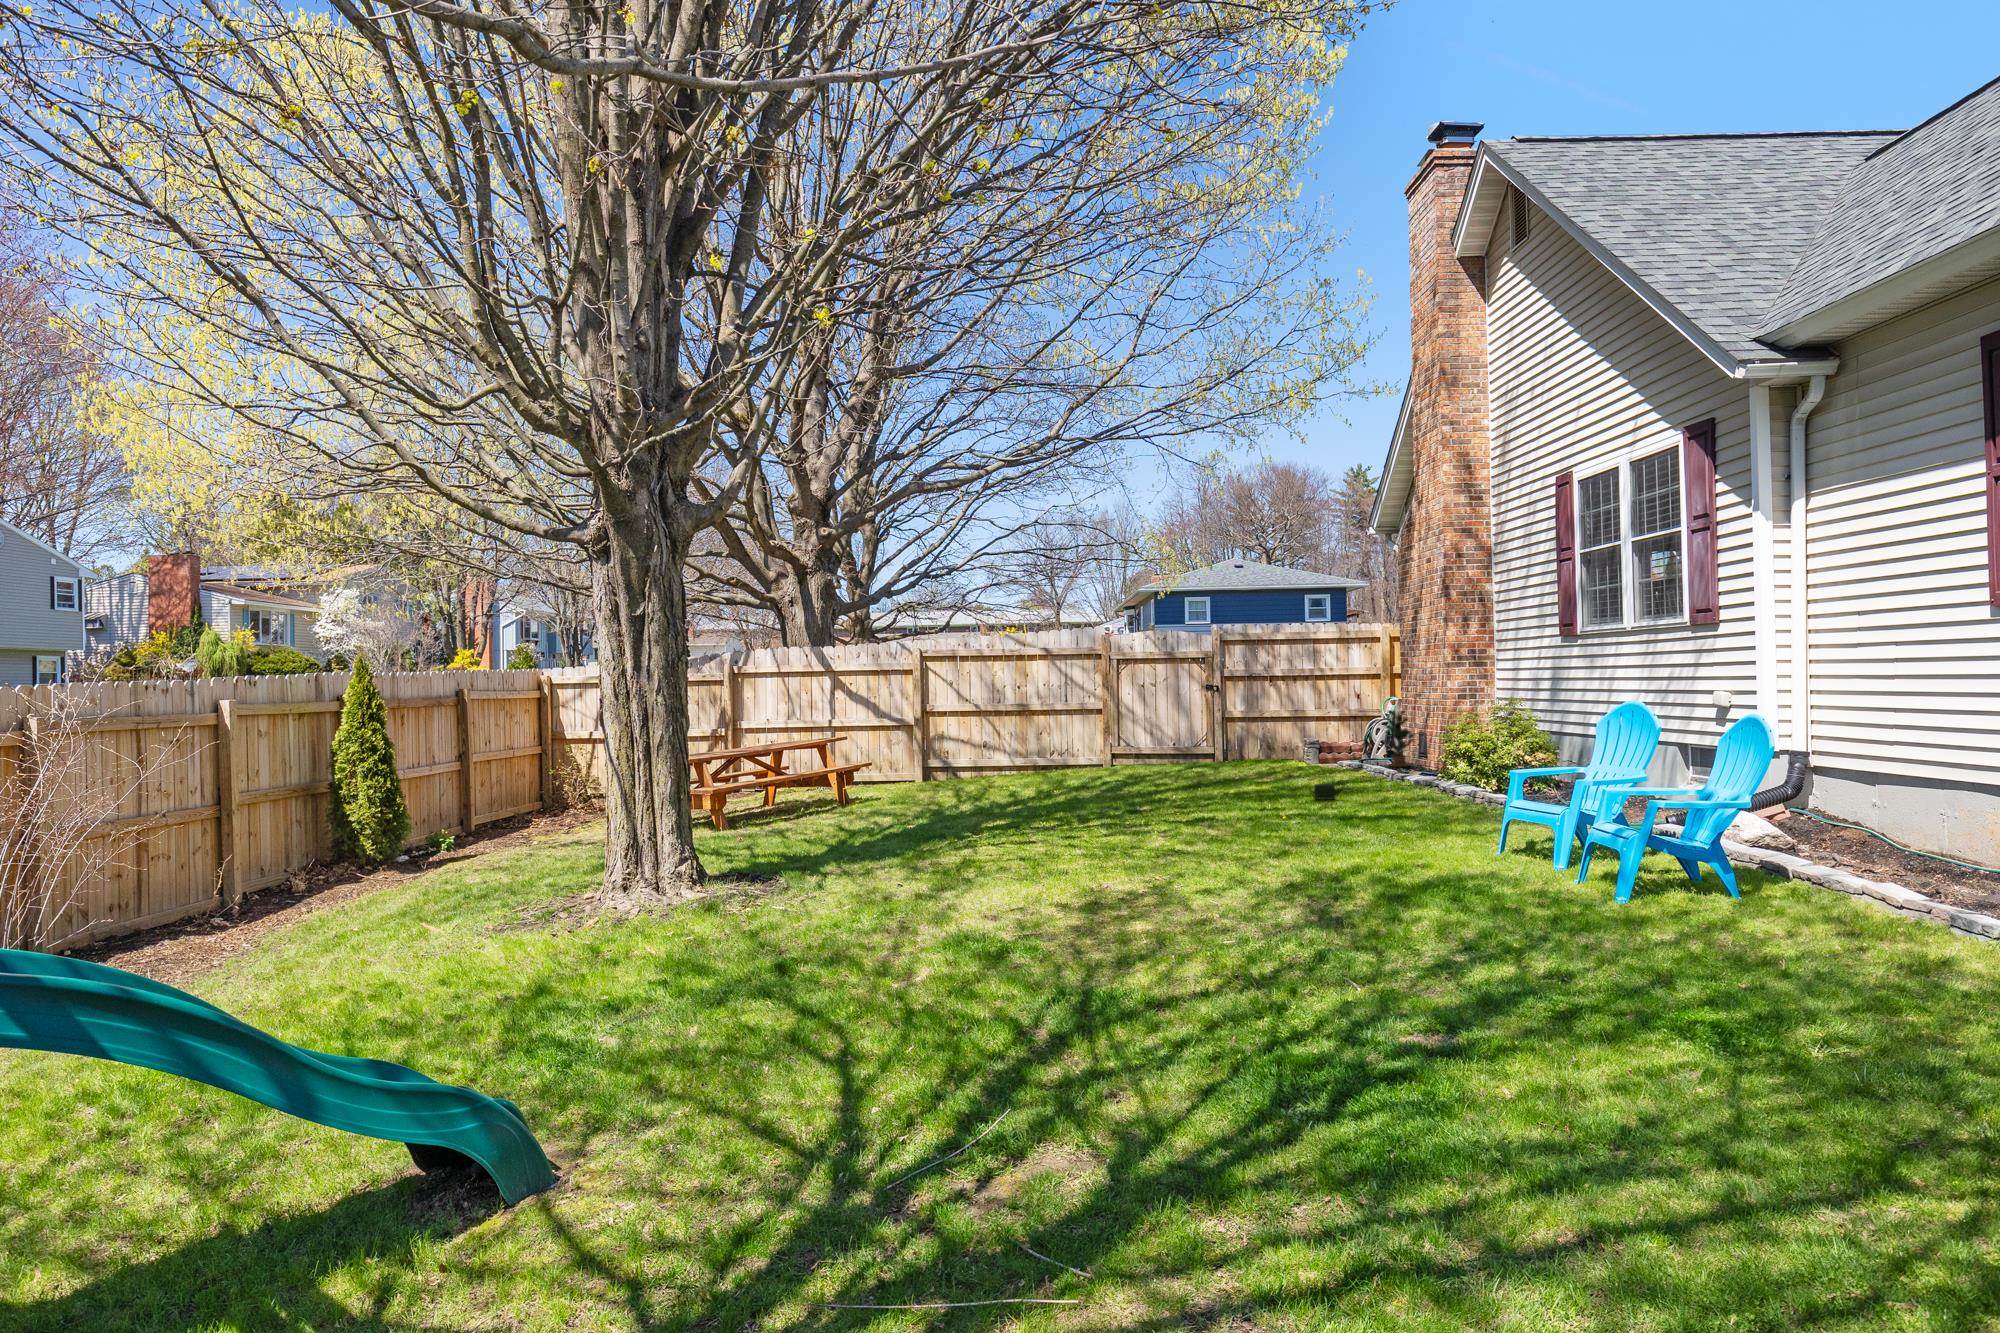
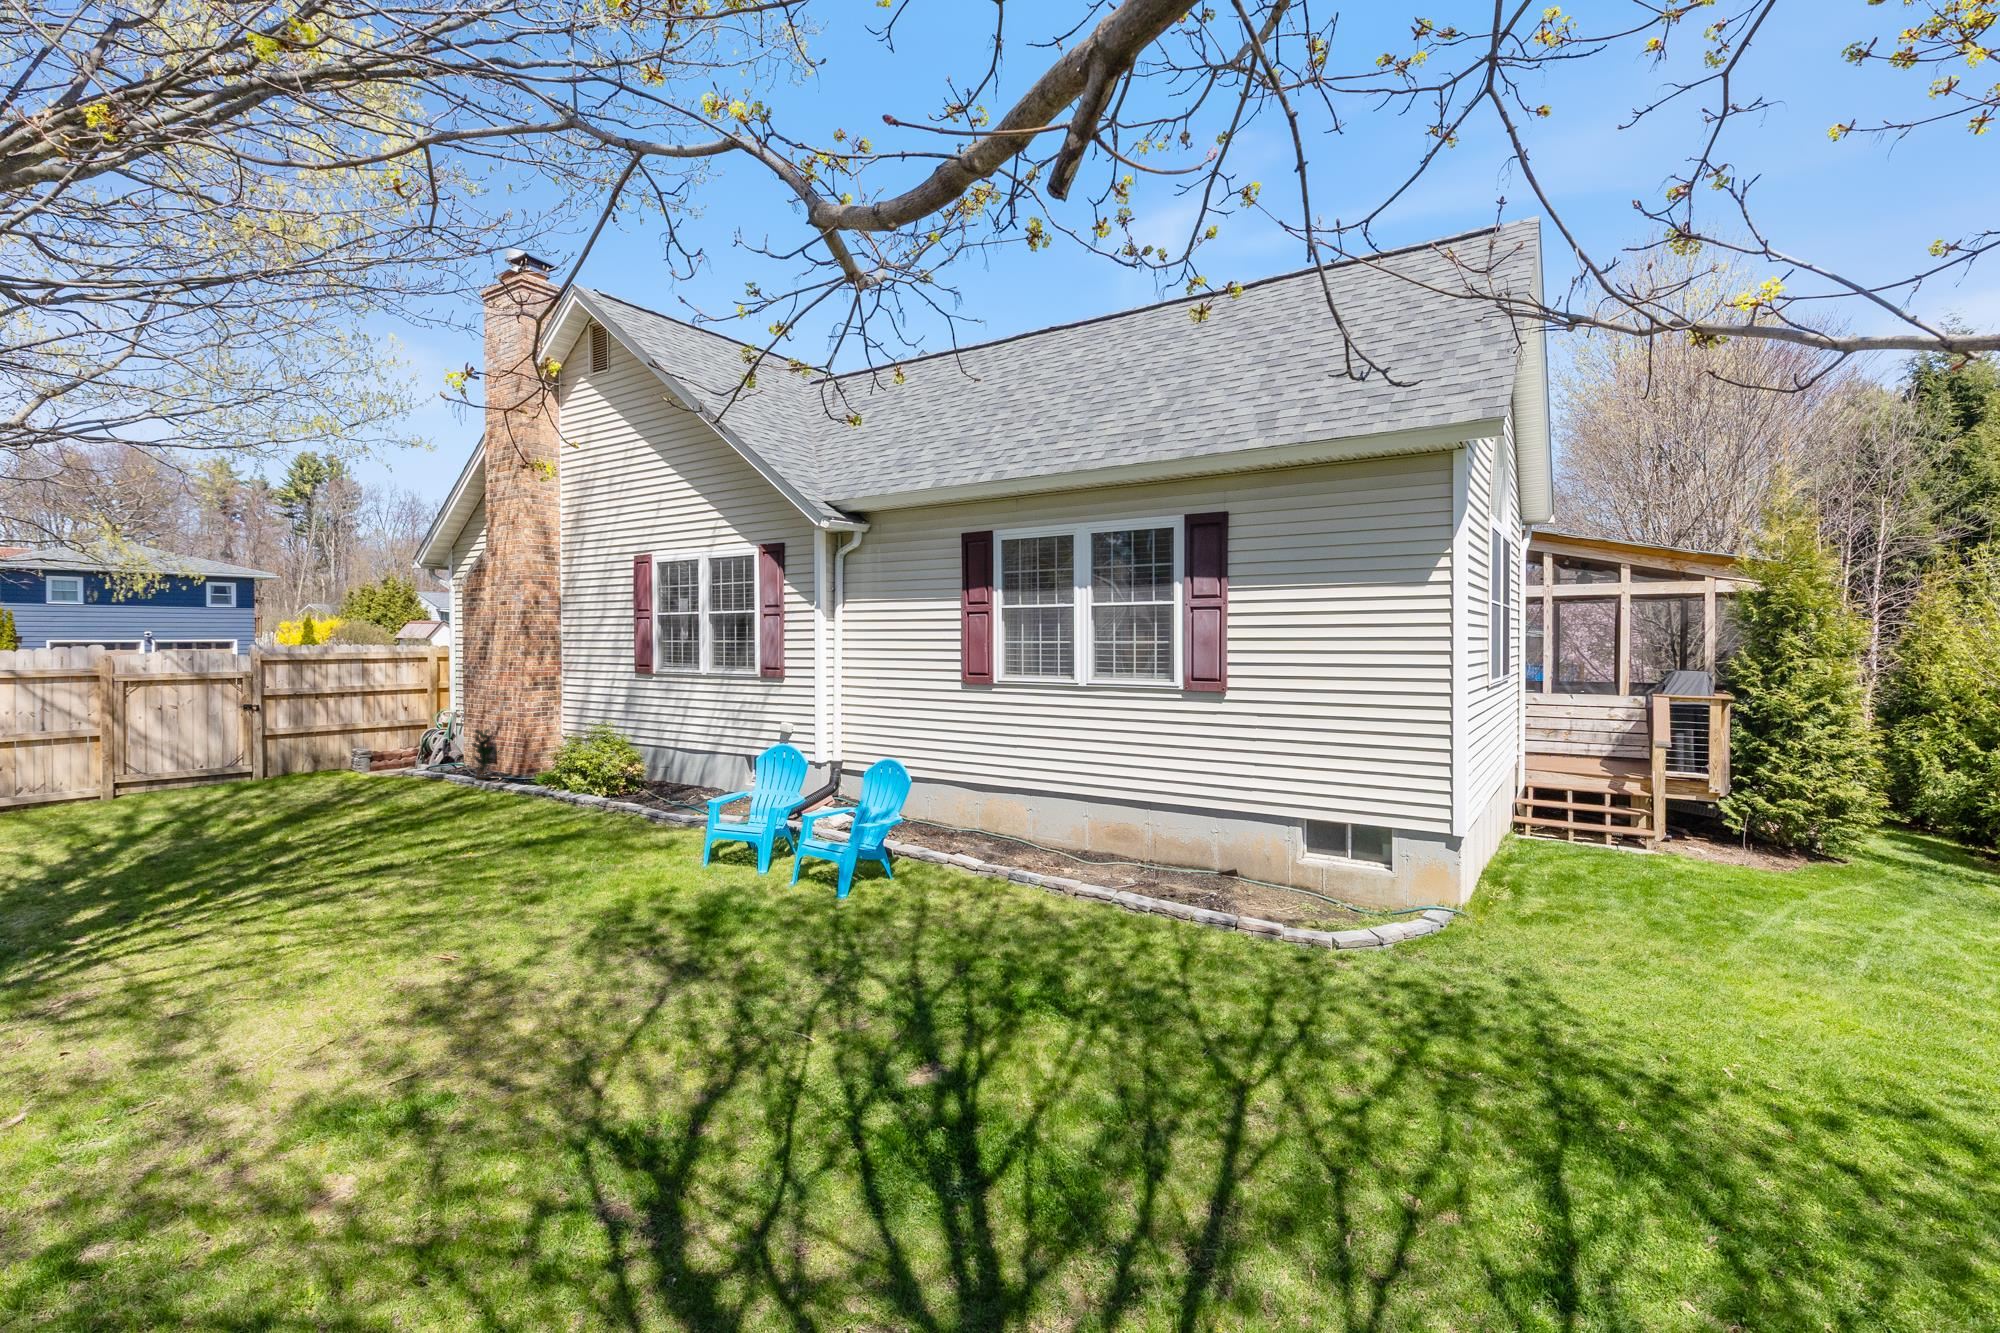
watering can: present [1309,776,1343,800] -> none [461,801,501,824]

